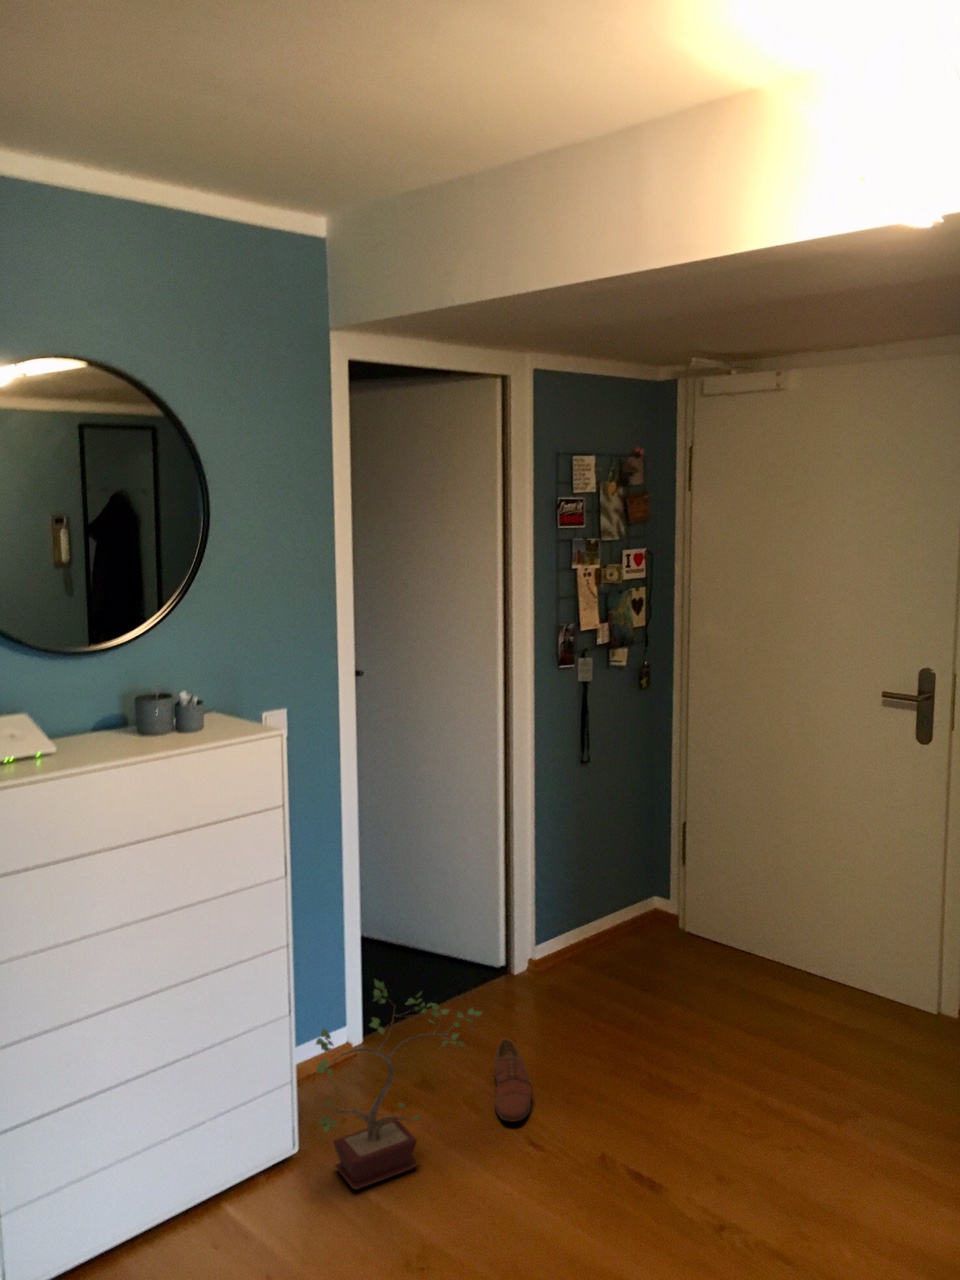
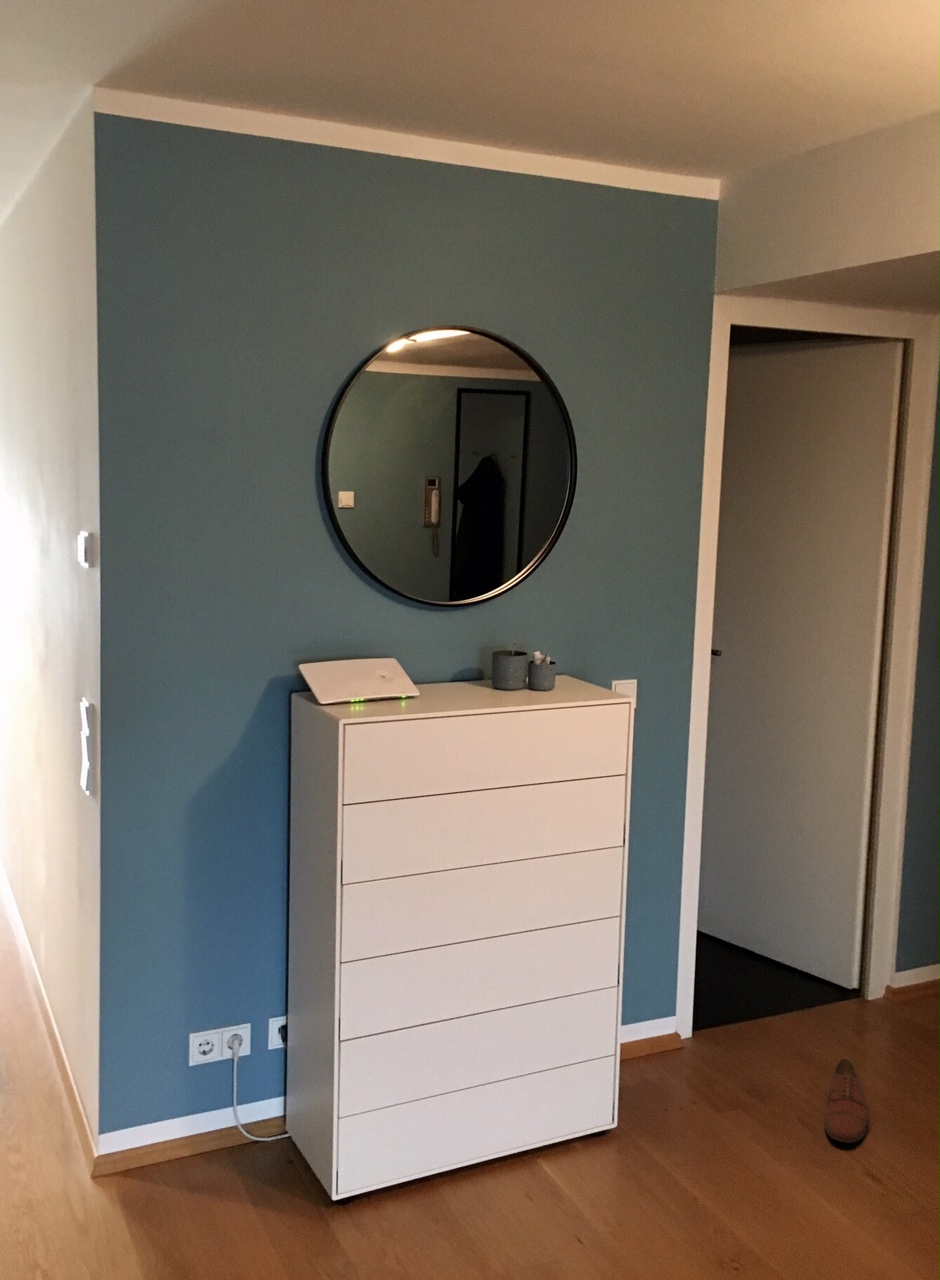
potted plant: present [316,979,482,1190] -> none [632,961,818,1170]

